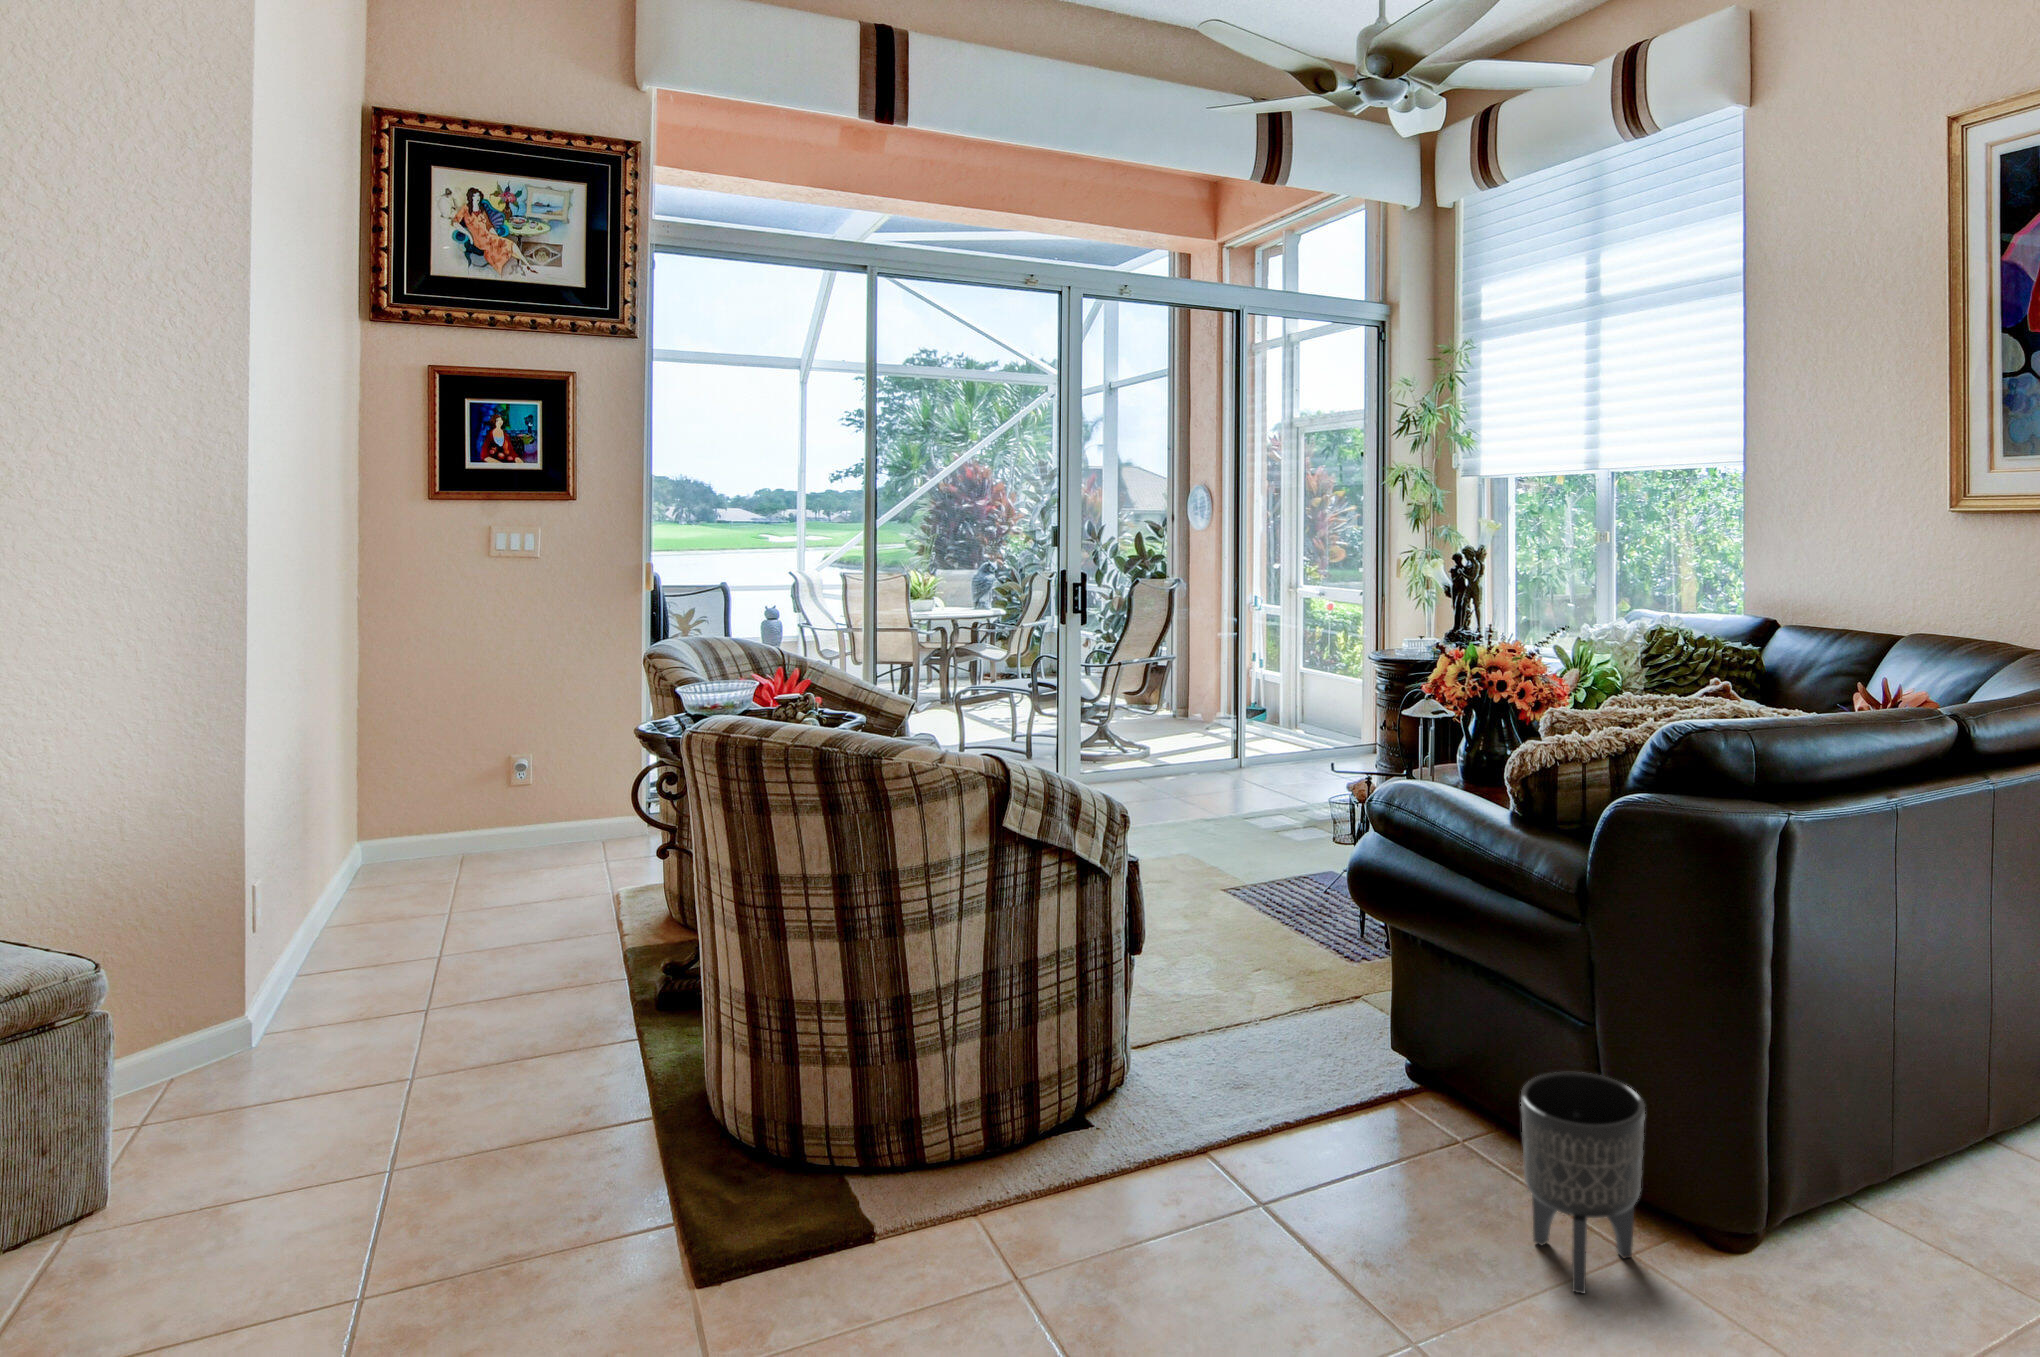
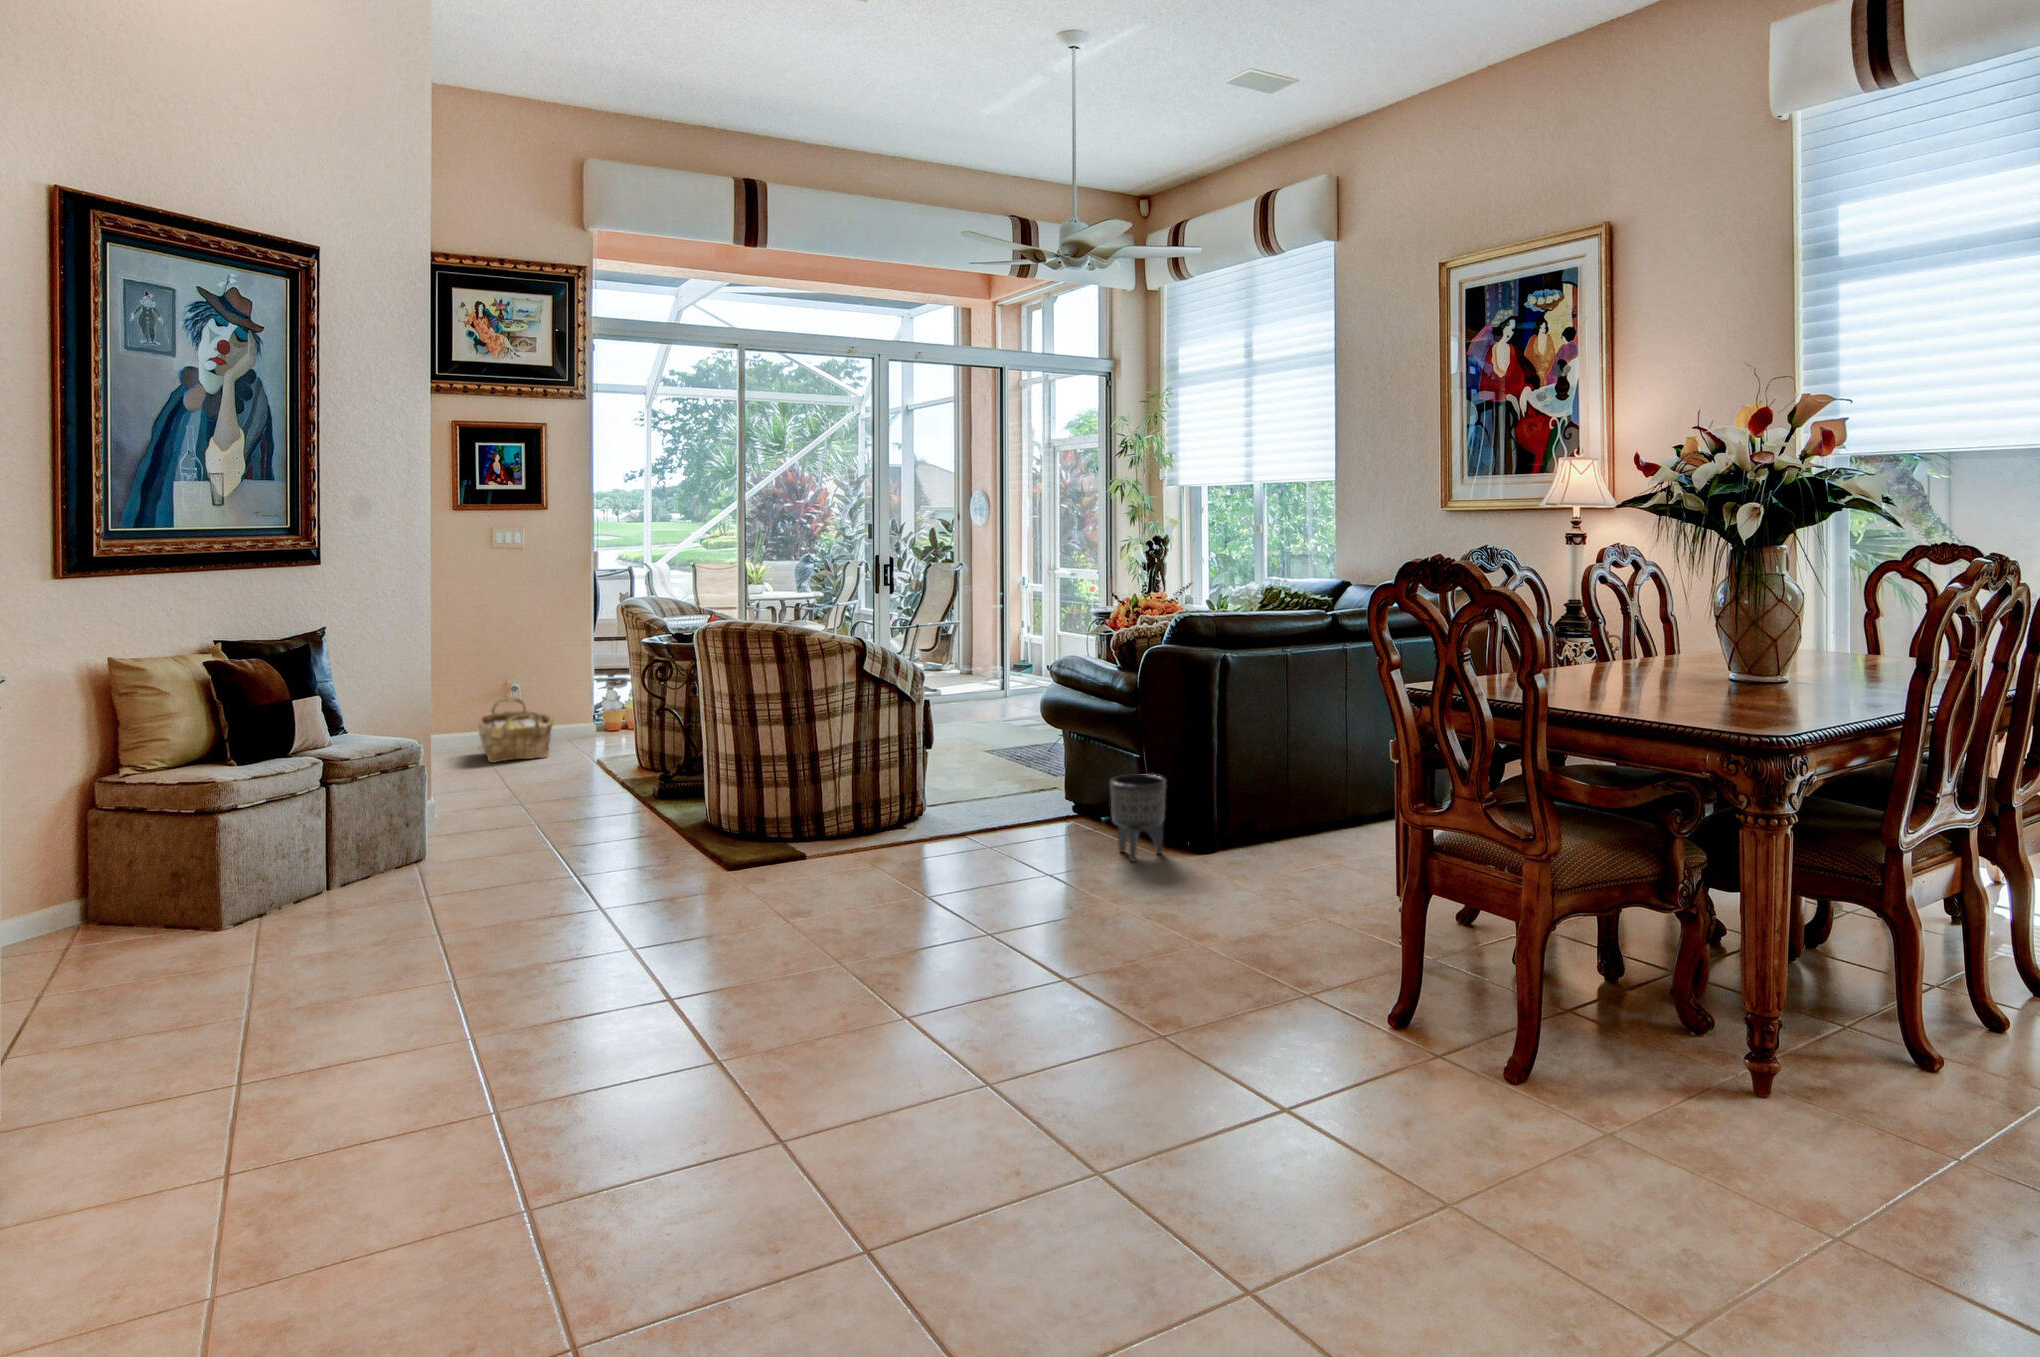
woven basket: none [451,781,569,890] -> present [478,697,553,763]

